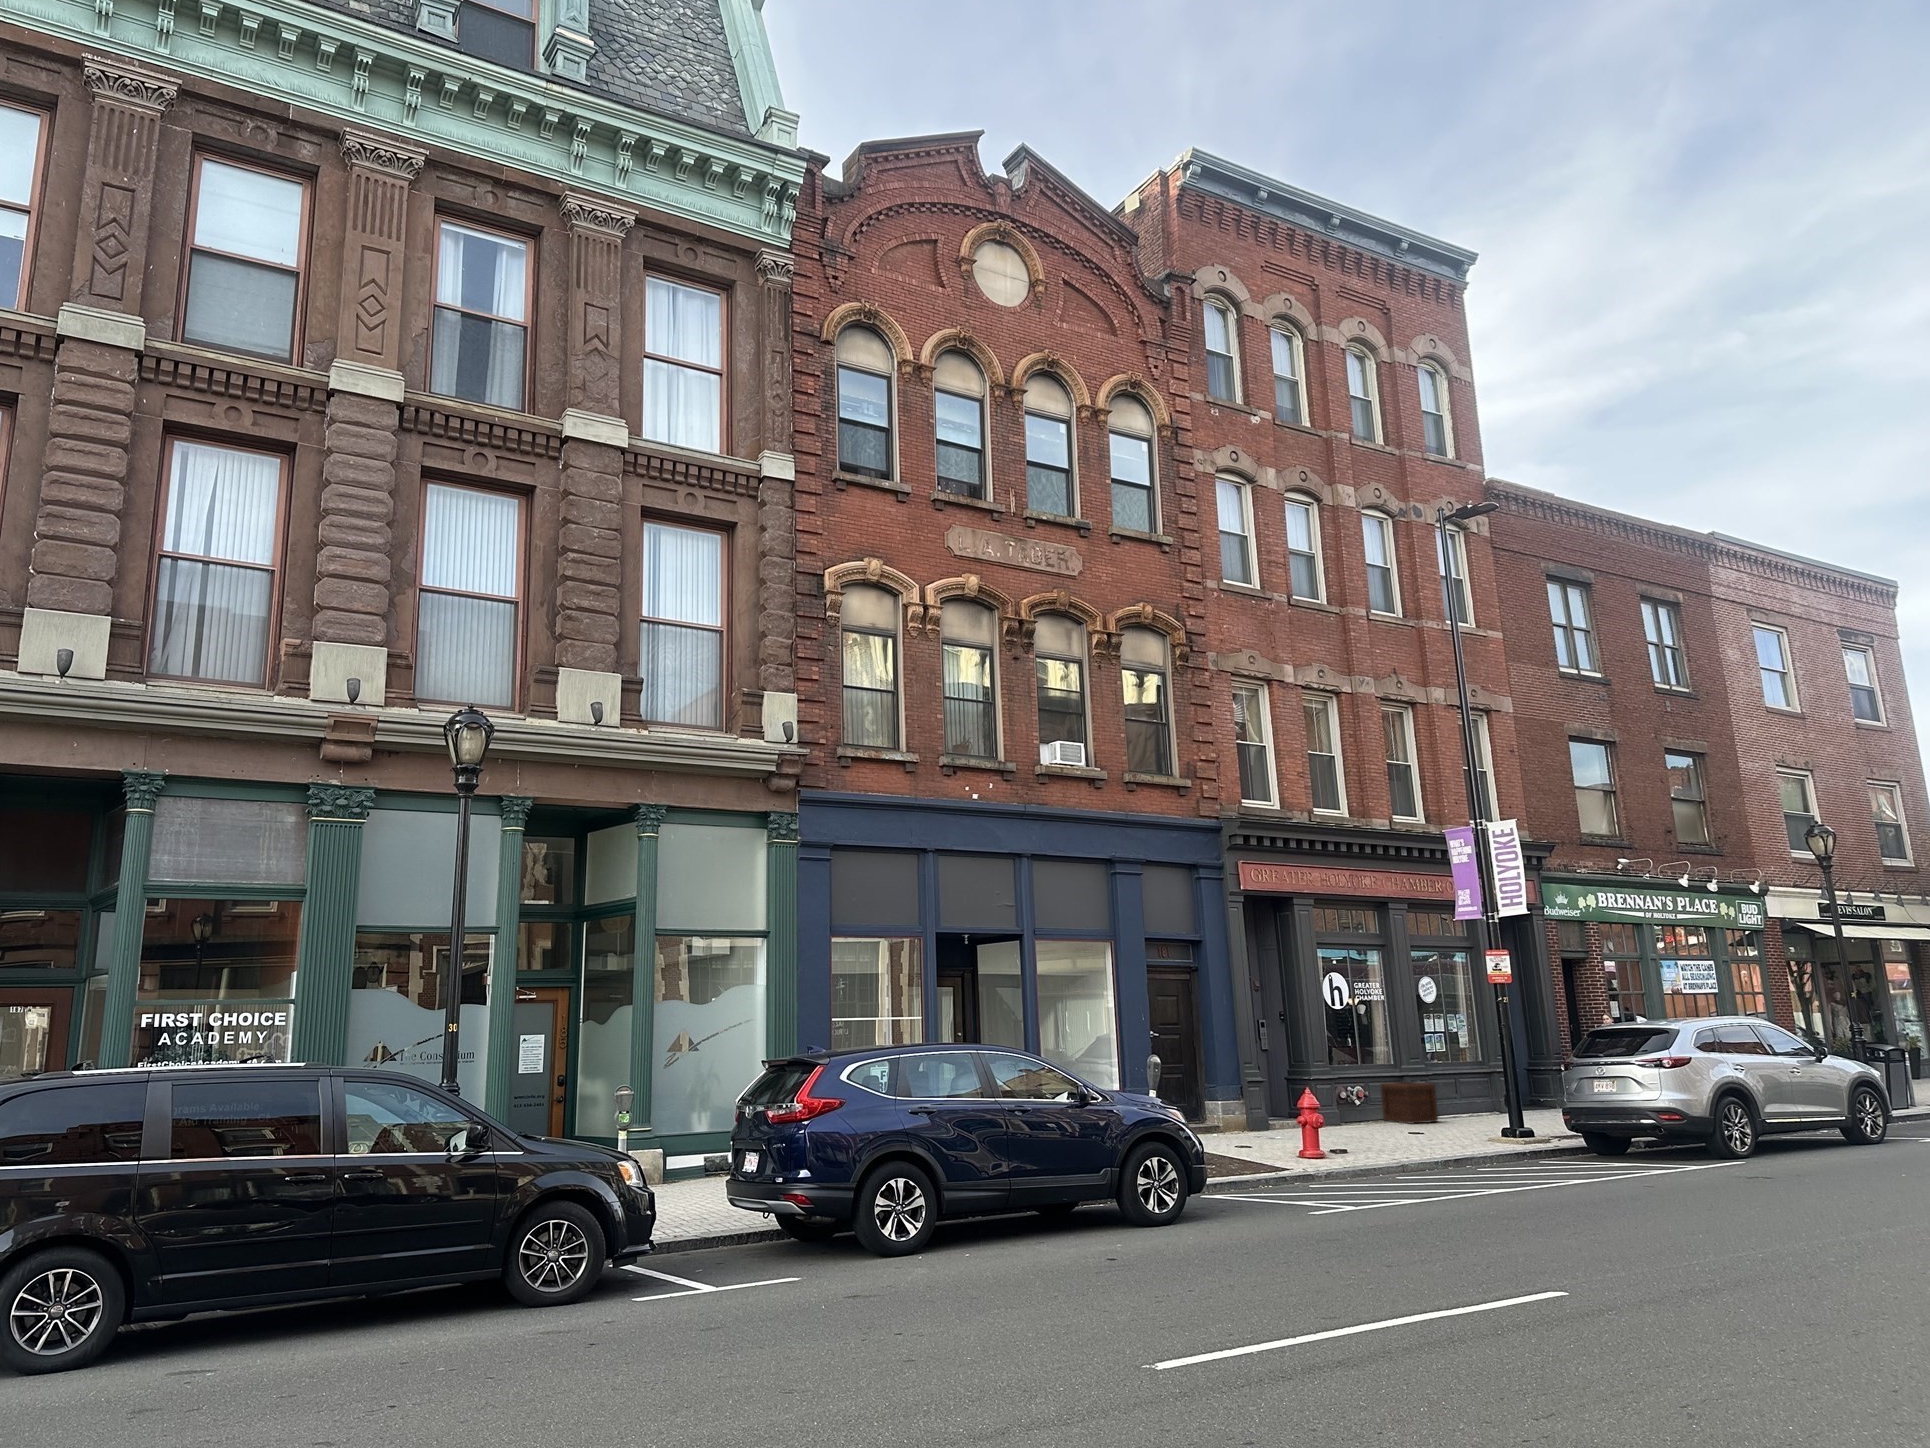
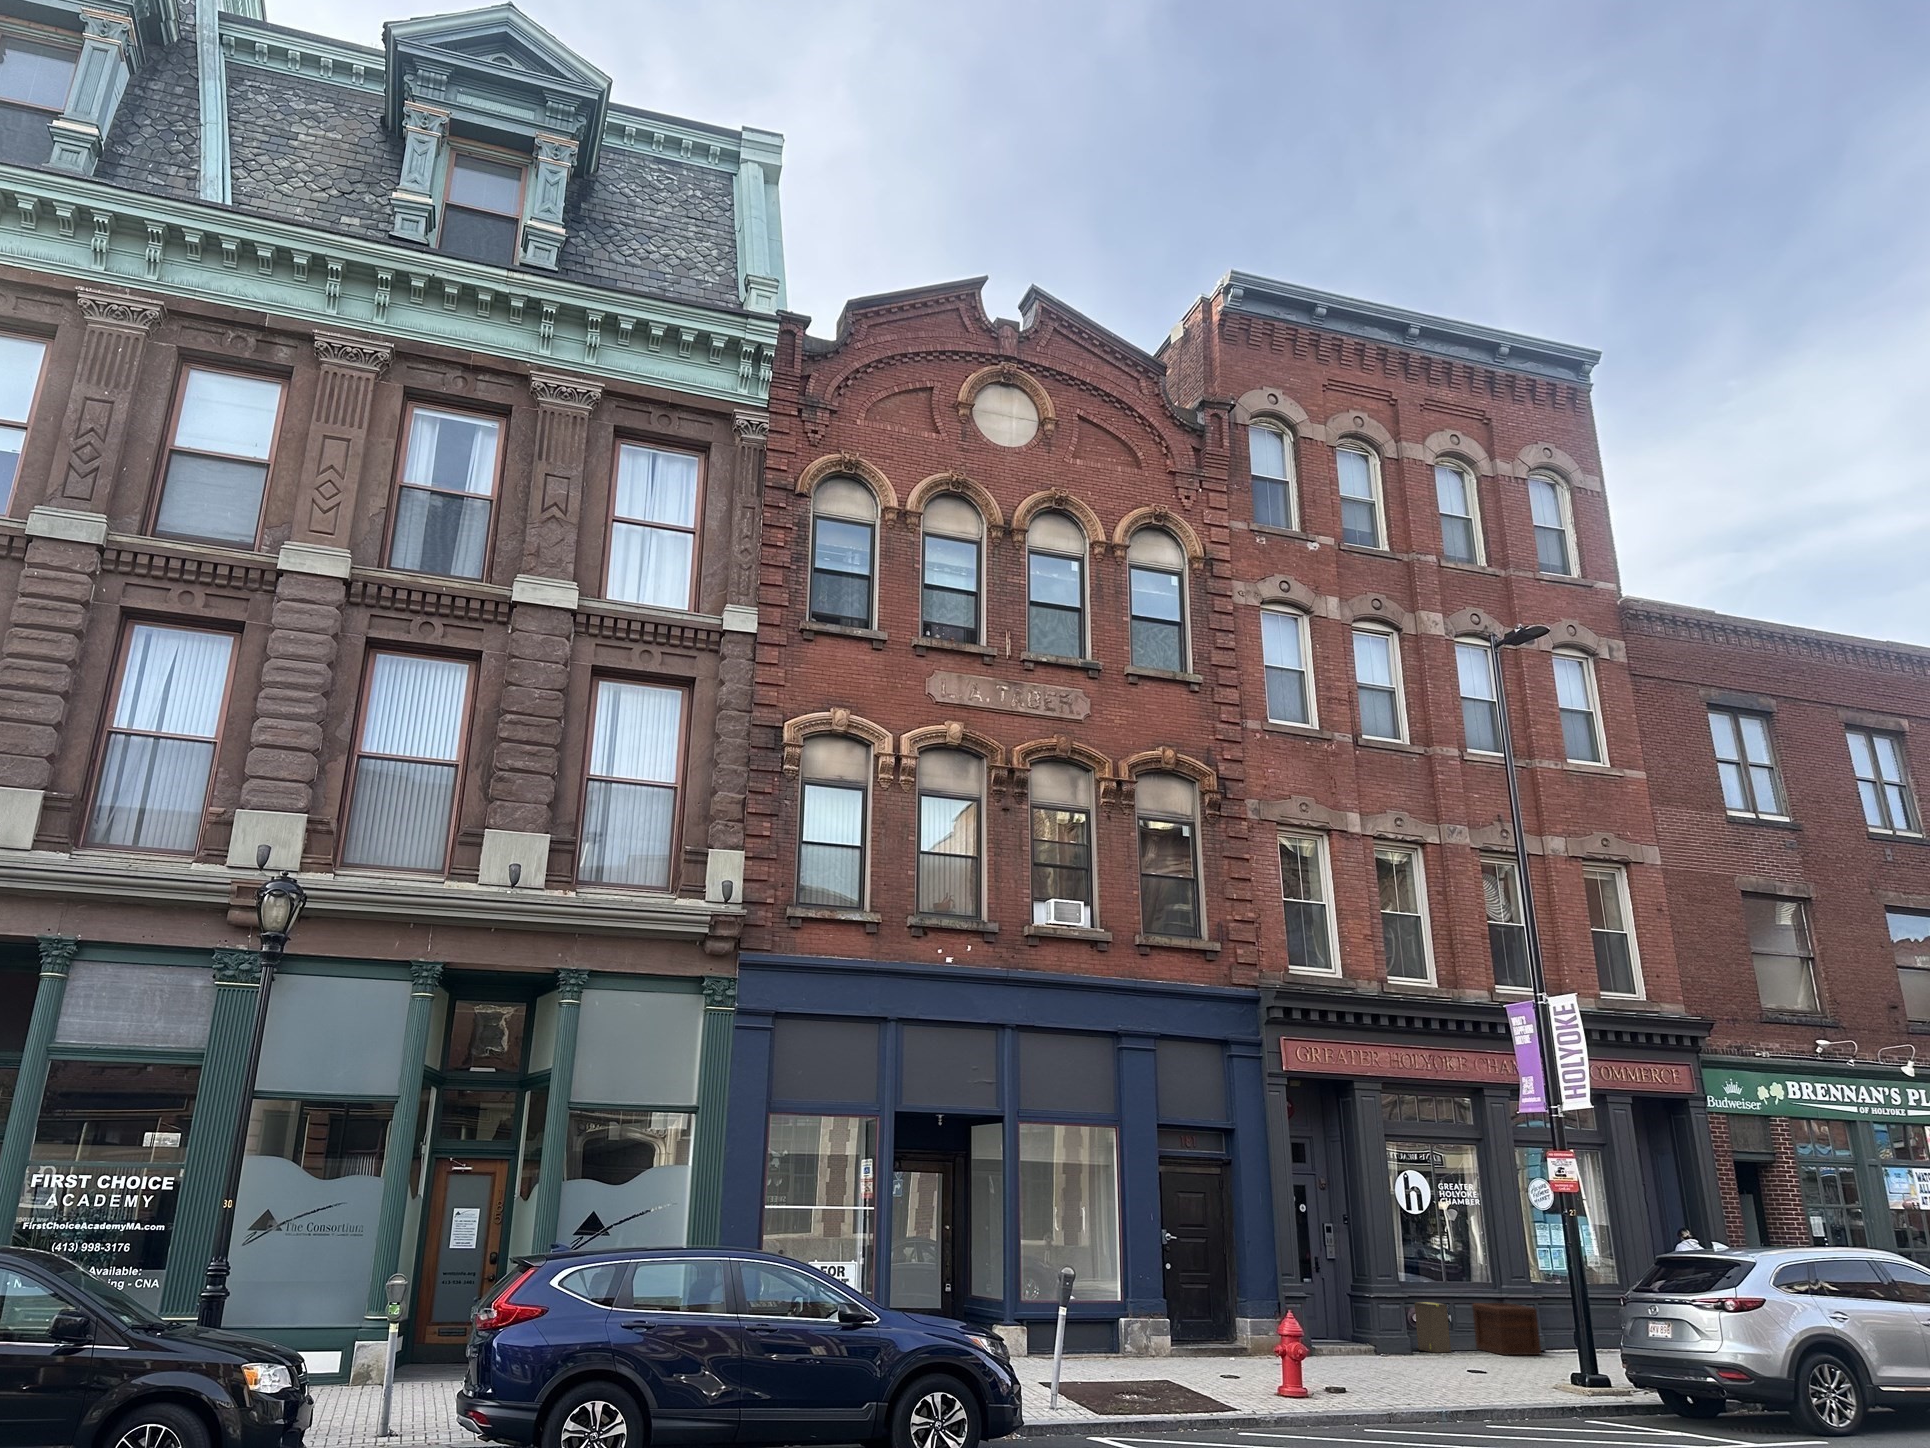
cardboard box: none [1339,1084,1369,1125] -> present [1415,1302,1451,1352]

